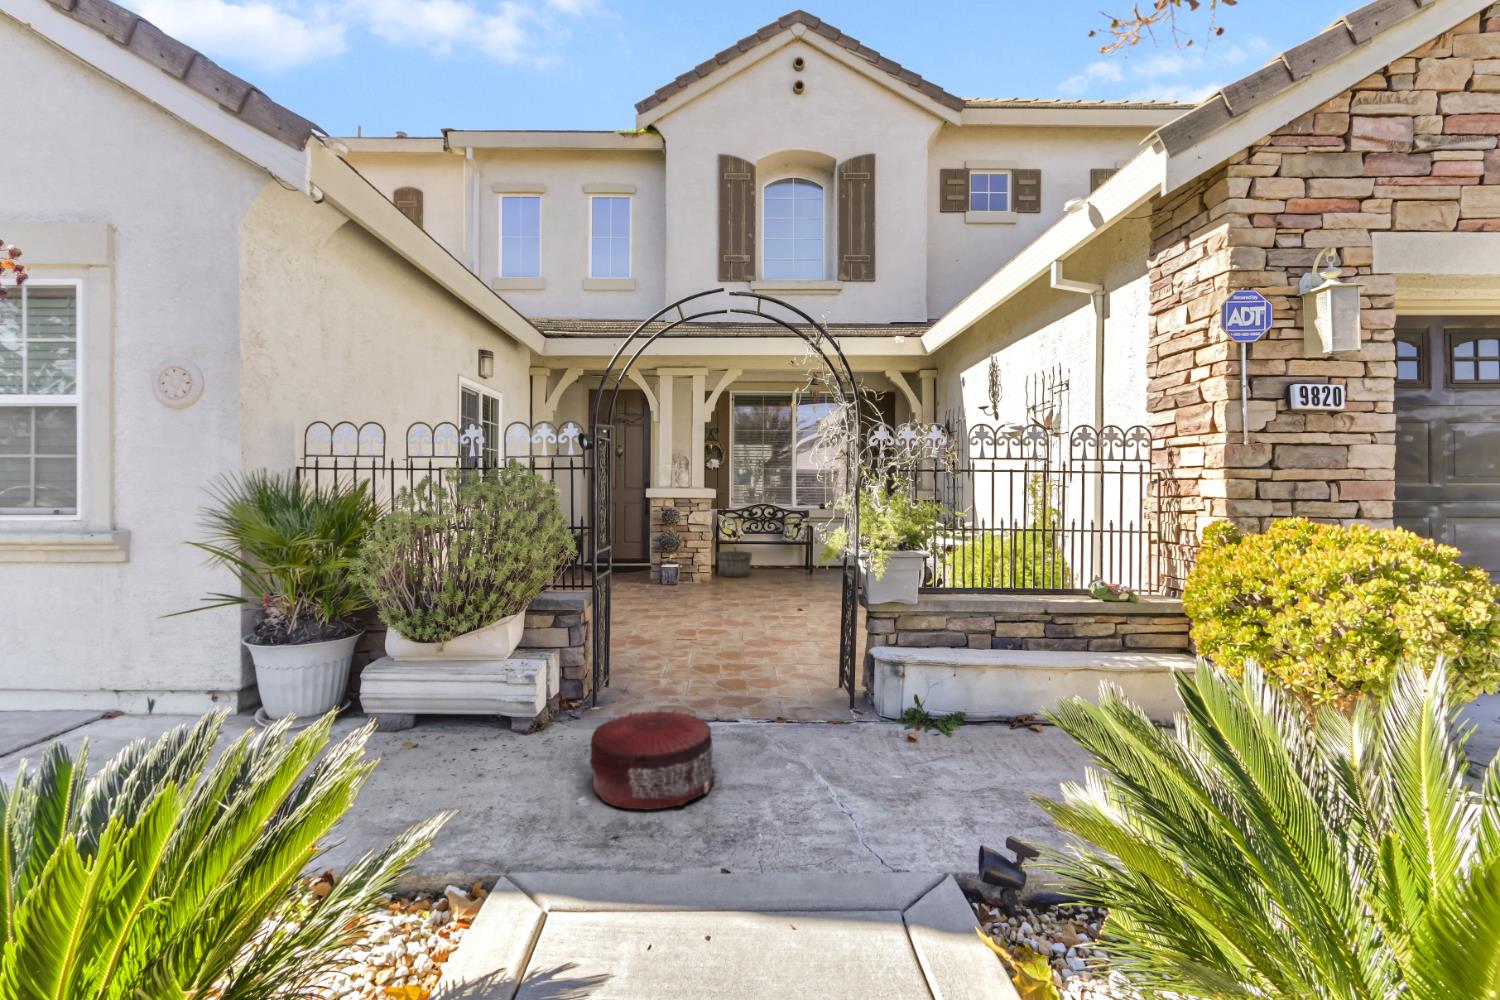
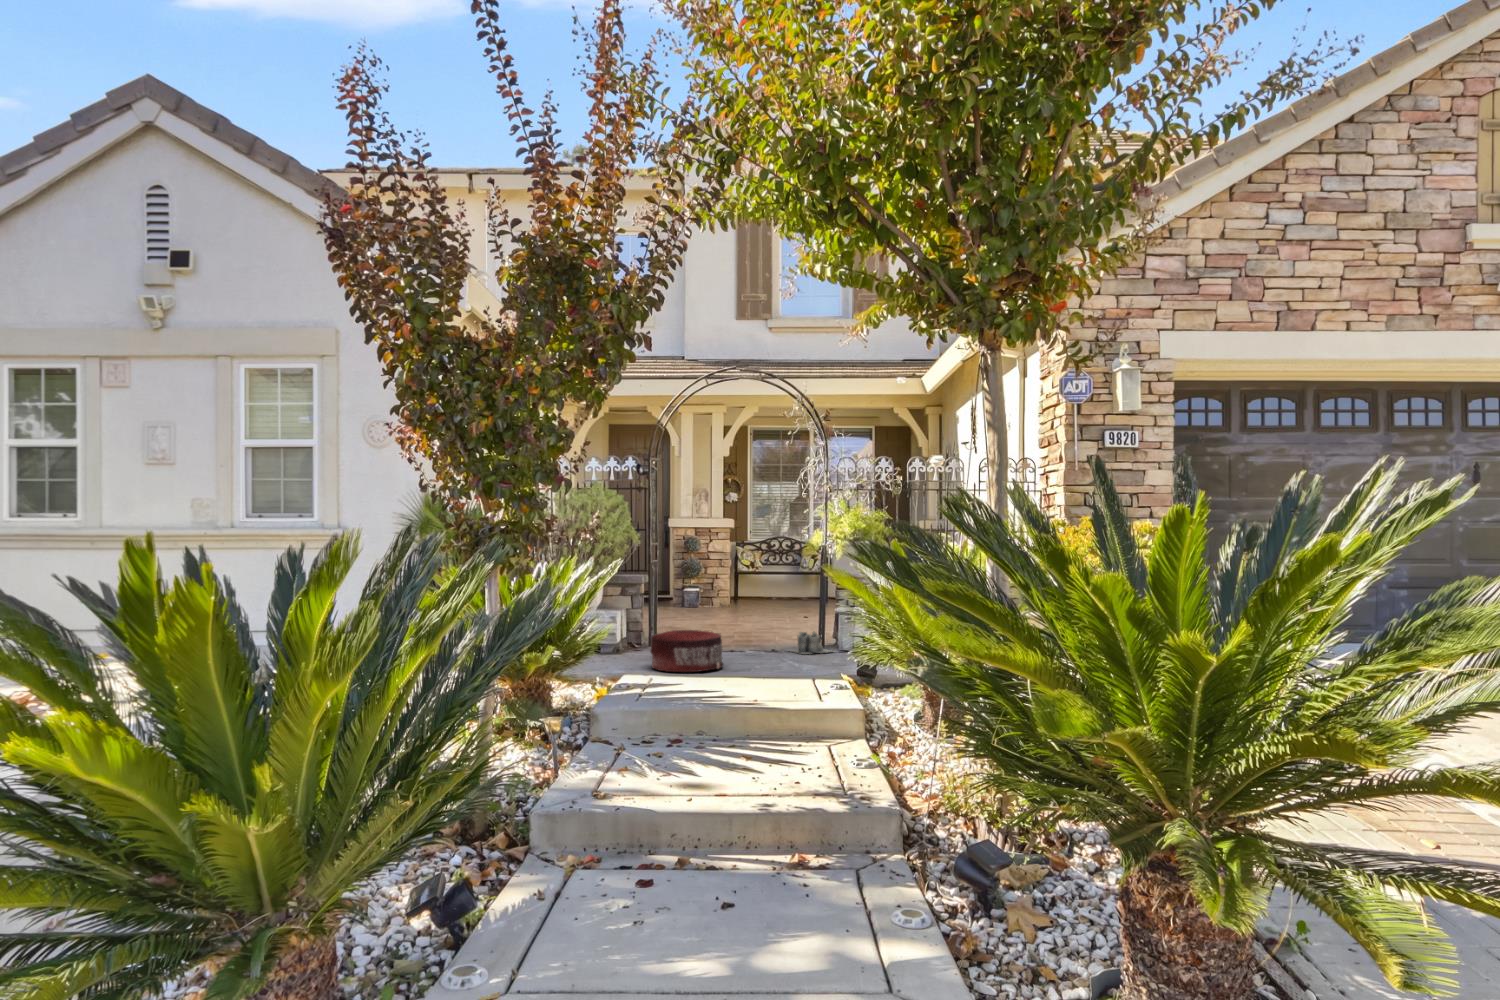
wooden bucket: present [717,548,752,577] -> none [735,573,768,603]
boots: none [802,678,875,718] -> present [792,632,831,654]

